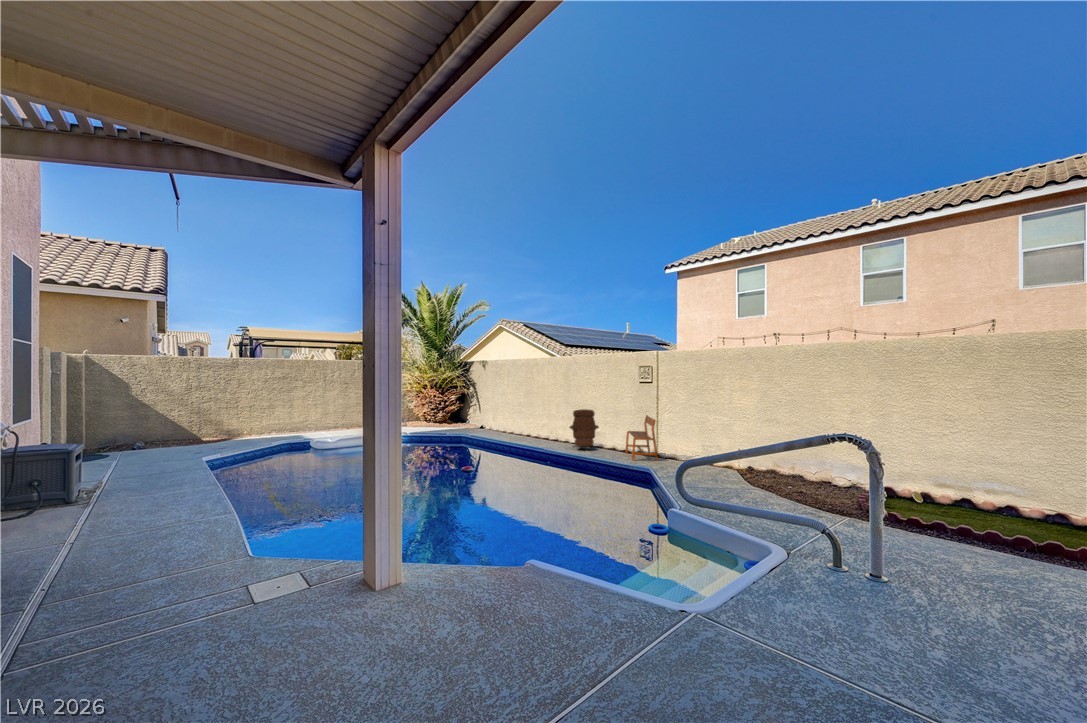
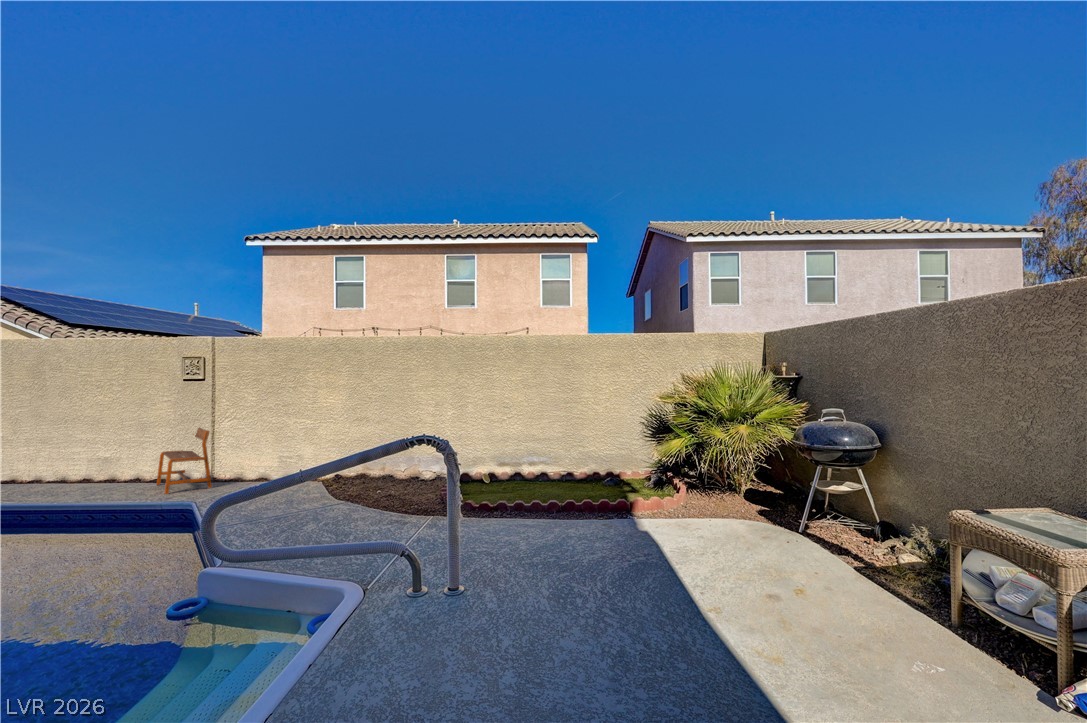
lounge chair: present [570,409,599,451] -> none [38,426,107,496]

